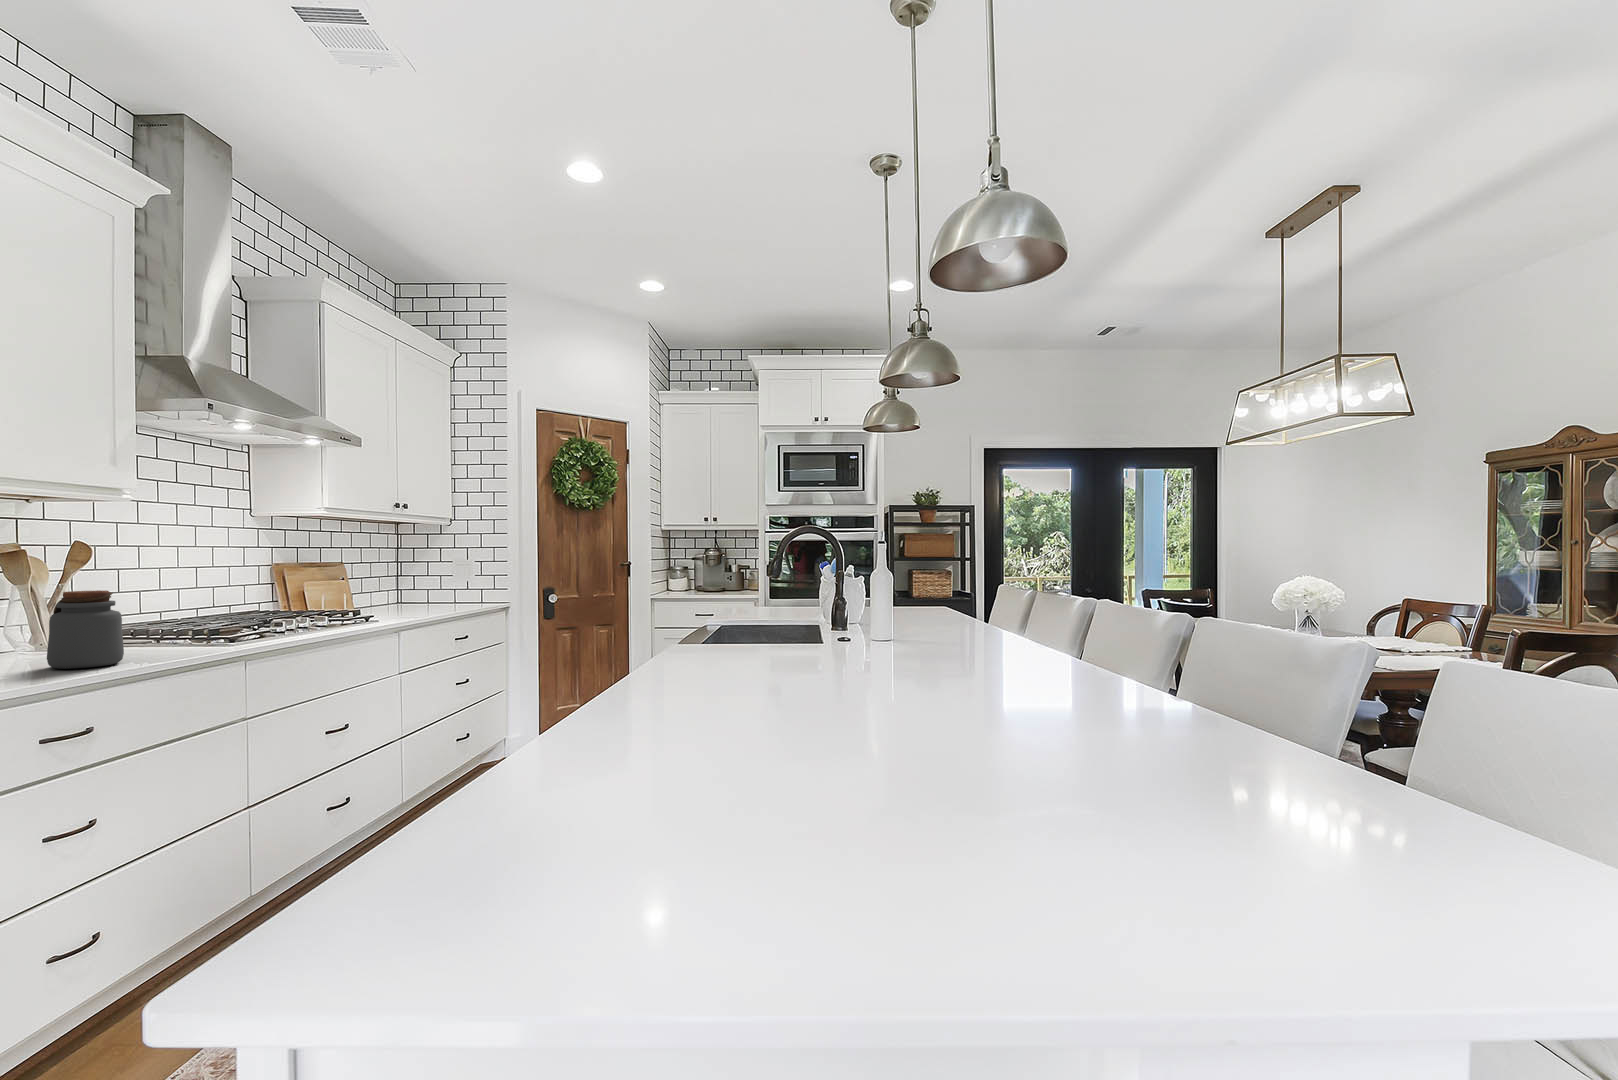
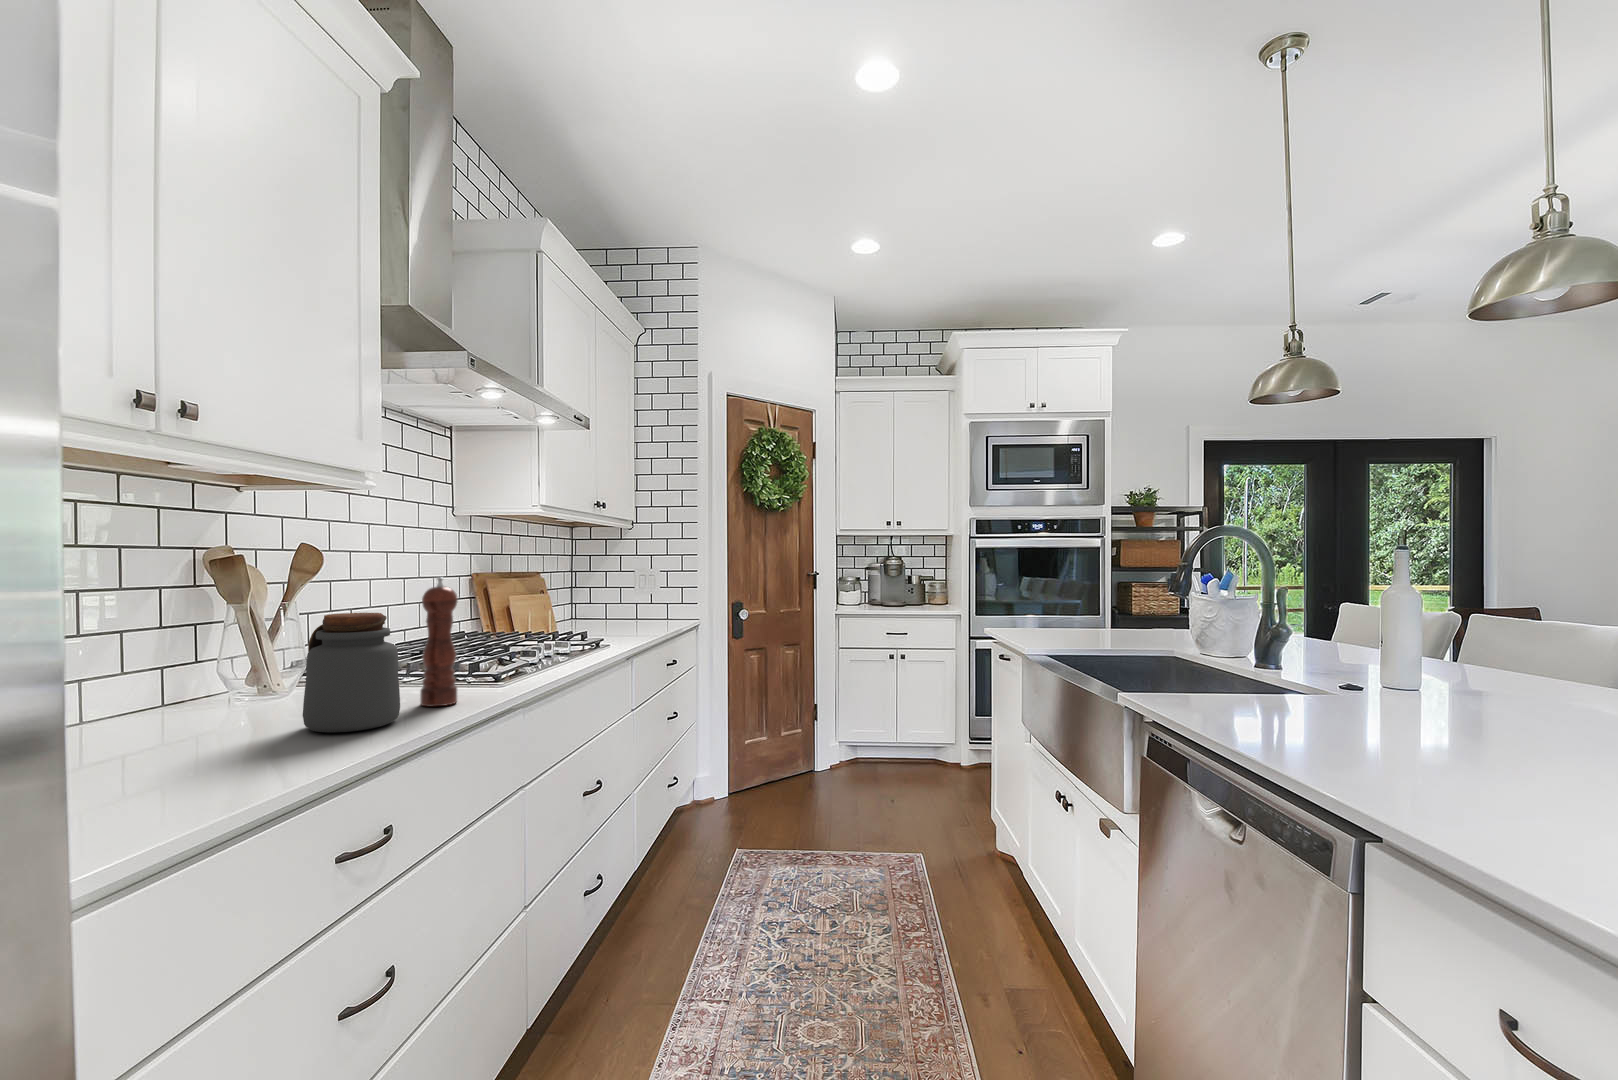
pepper mill: none [150,567,180,656] -> present [420,577,458,706]

